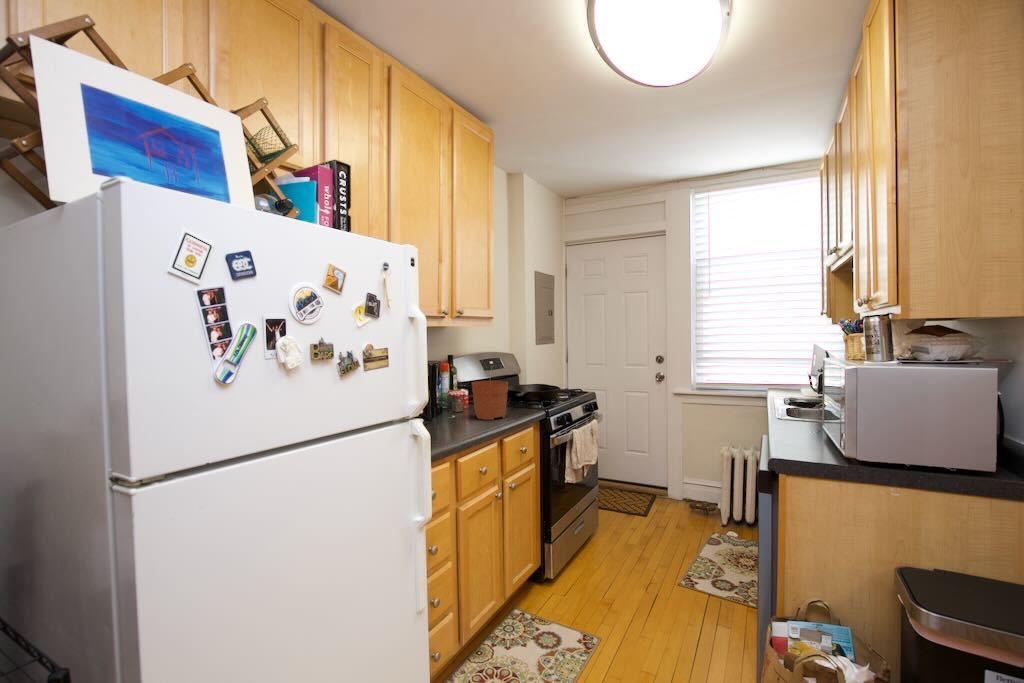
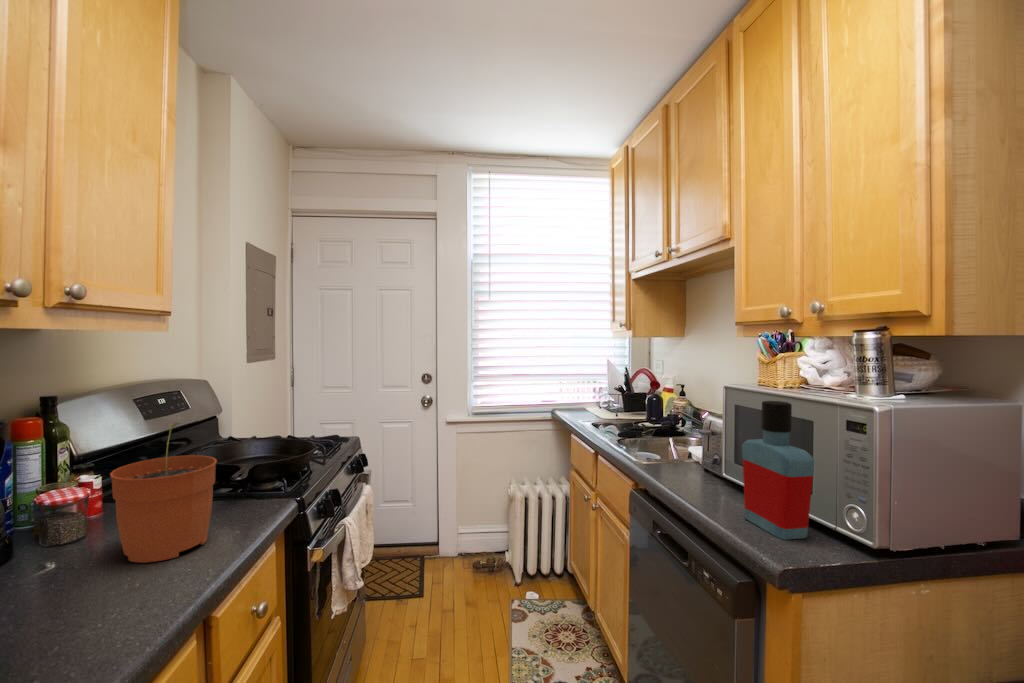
bottle: none [793,365,822,452] -> present [742,401,814,540]

